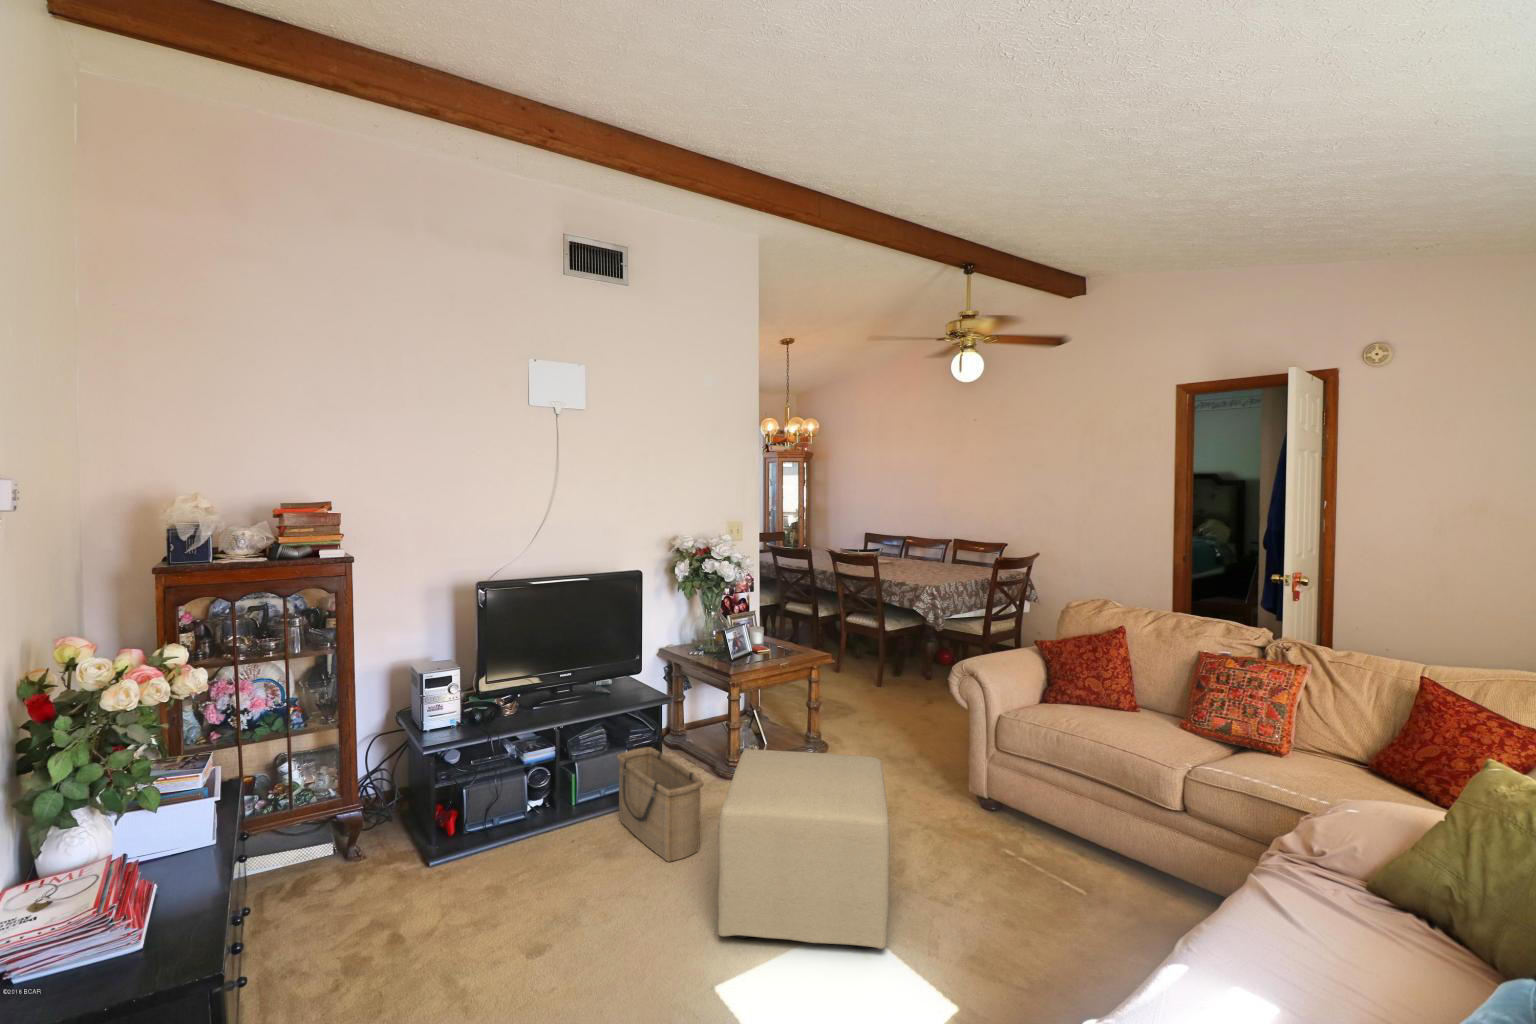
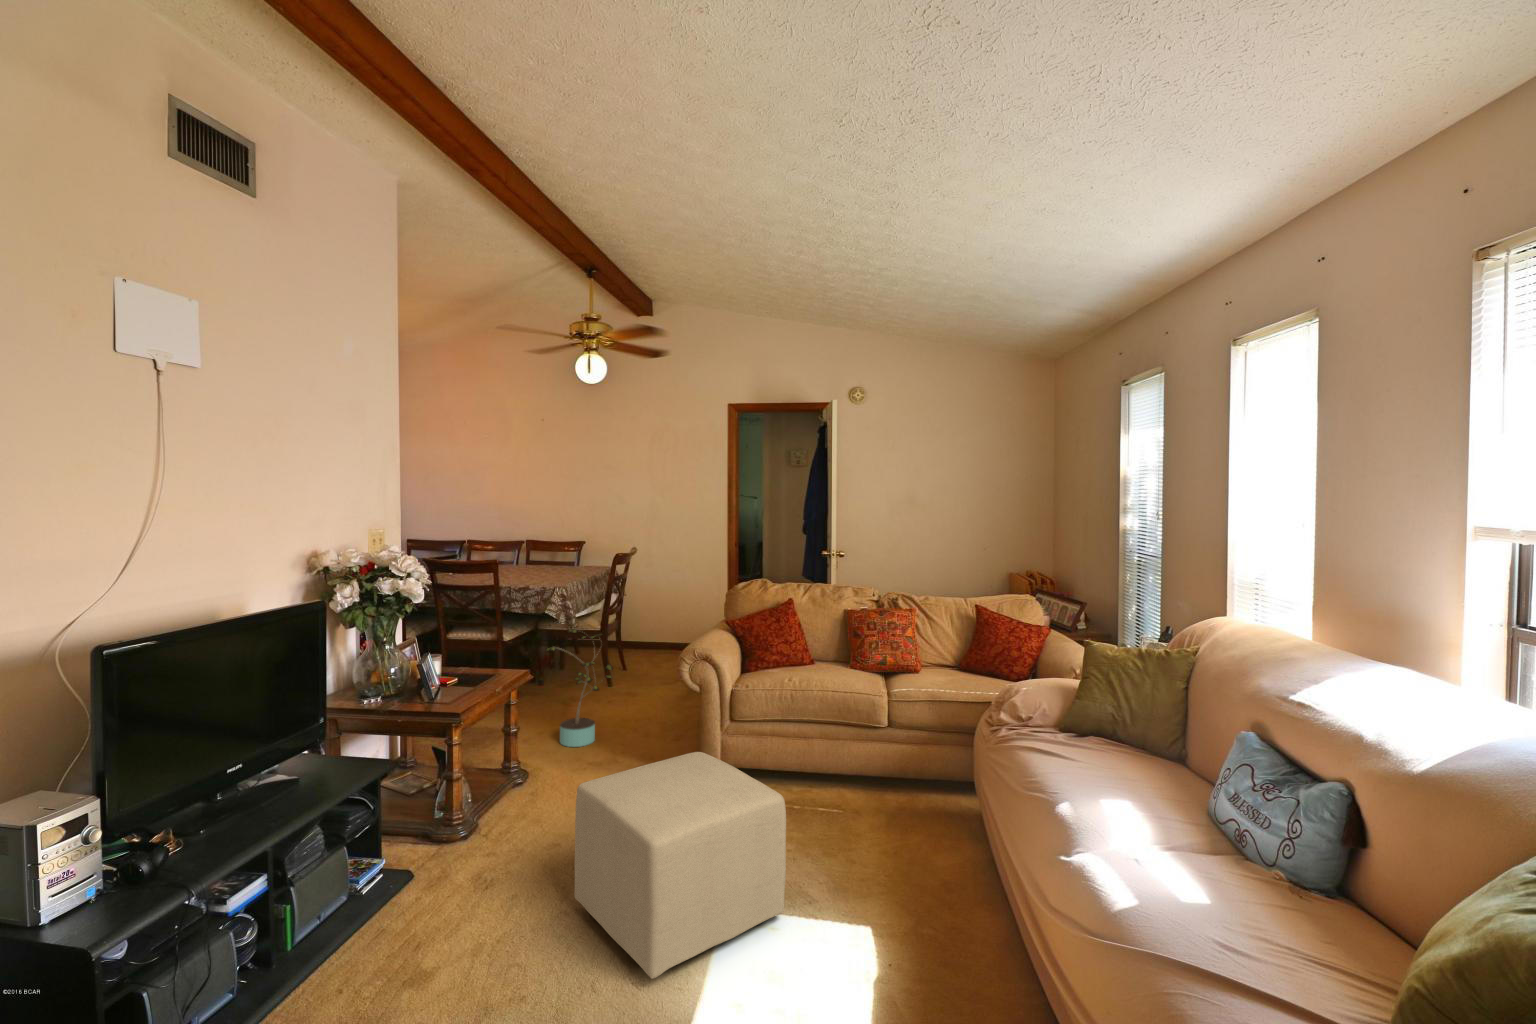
potted plant: none [868,625,933,741] -> present [546,629,613,747]
basket: present [617,747,704,861] -> none [372,828,524,948]

